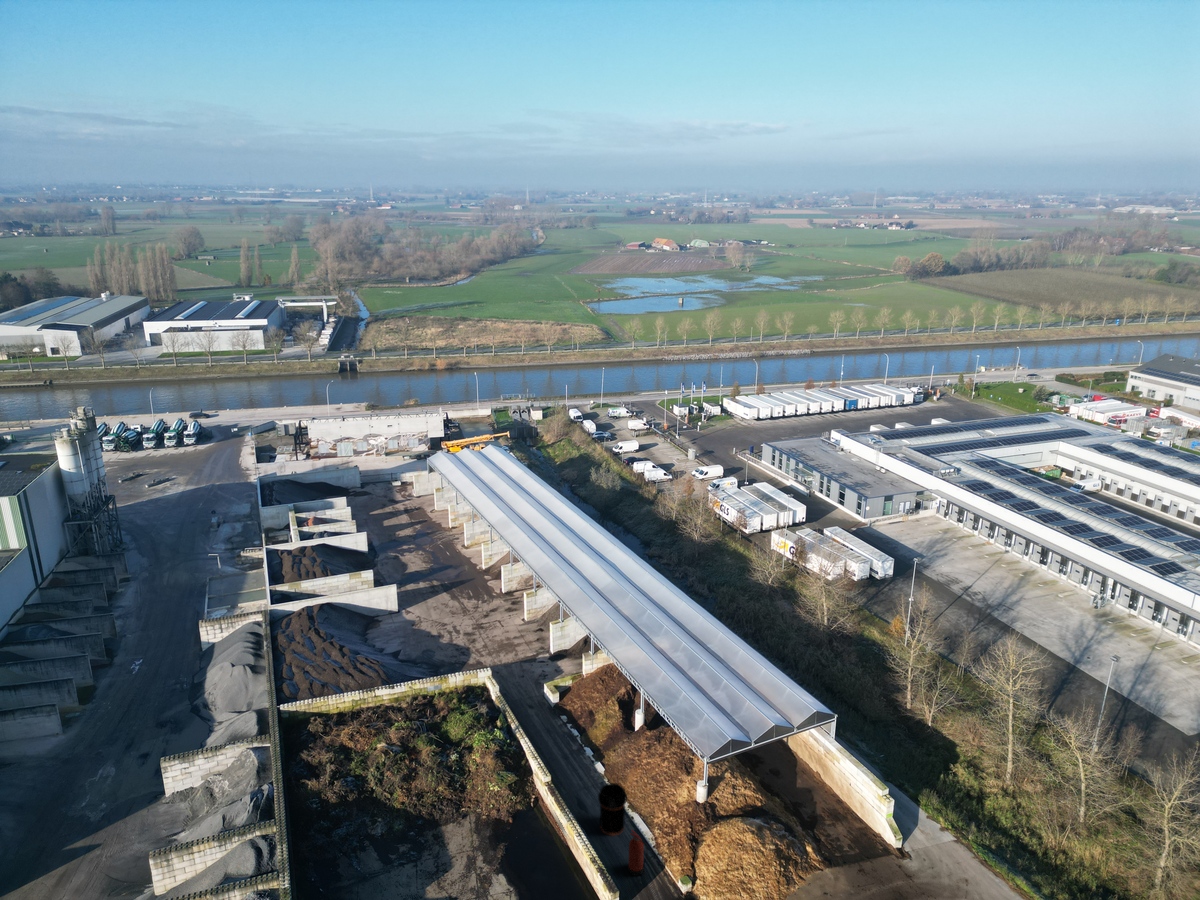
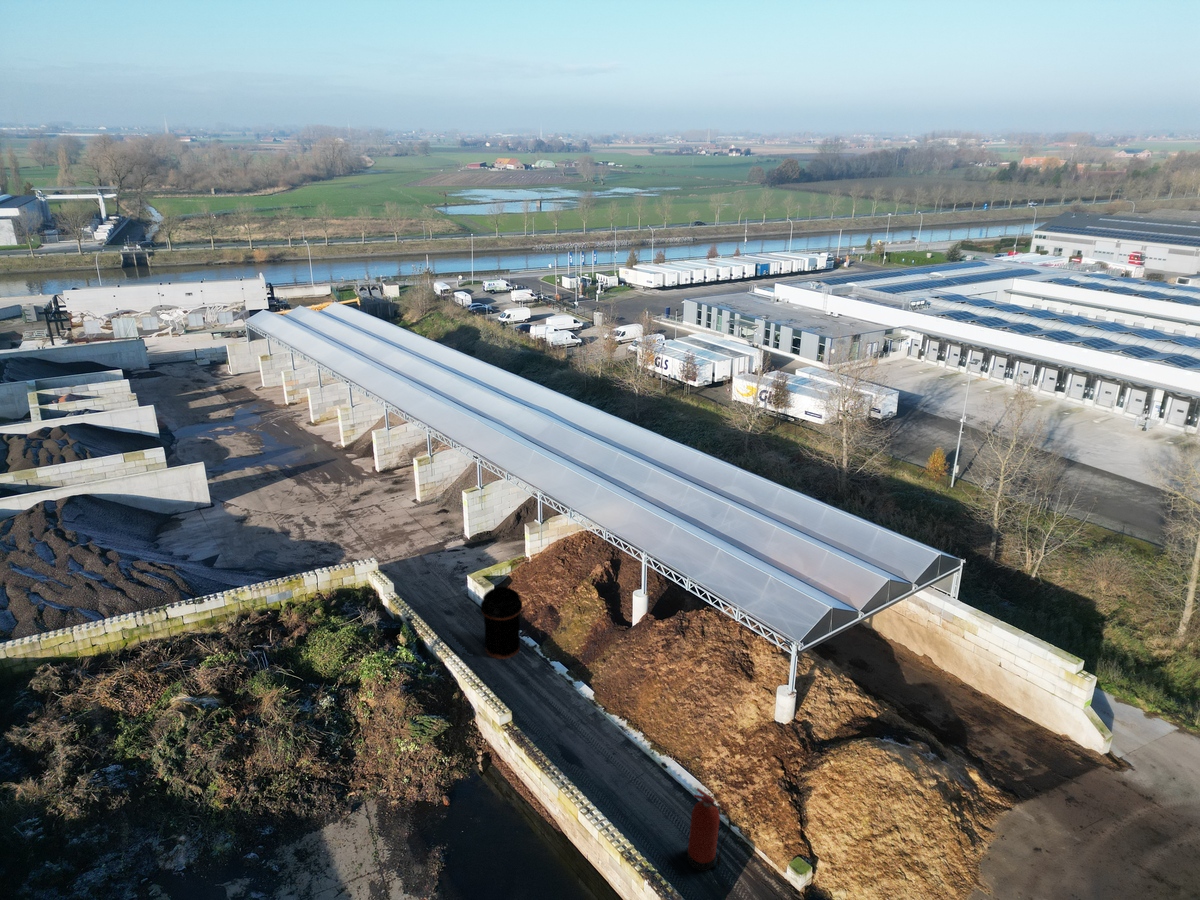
trash can: present [598,783,627,836] -> present [481,587,522,659]

